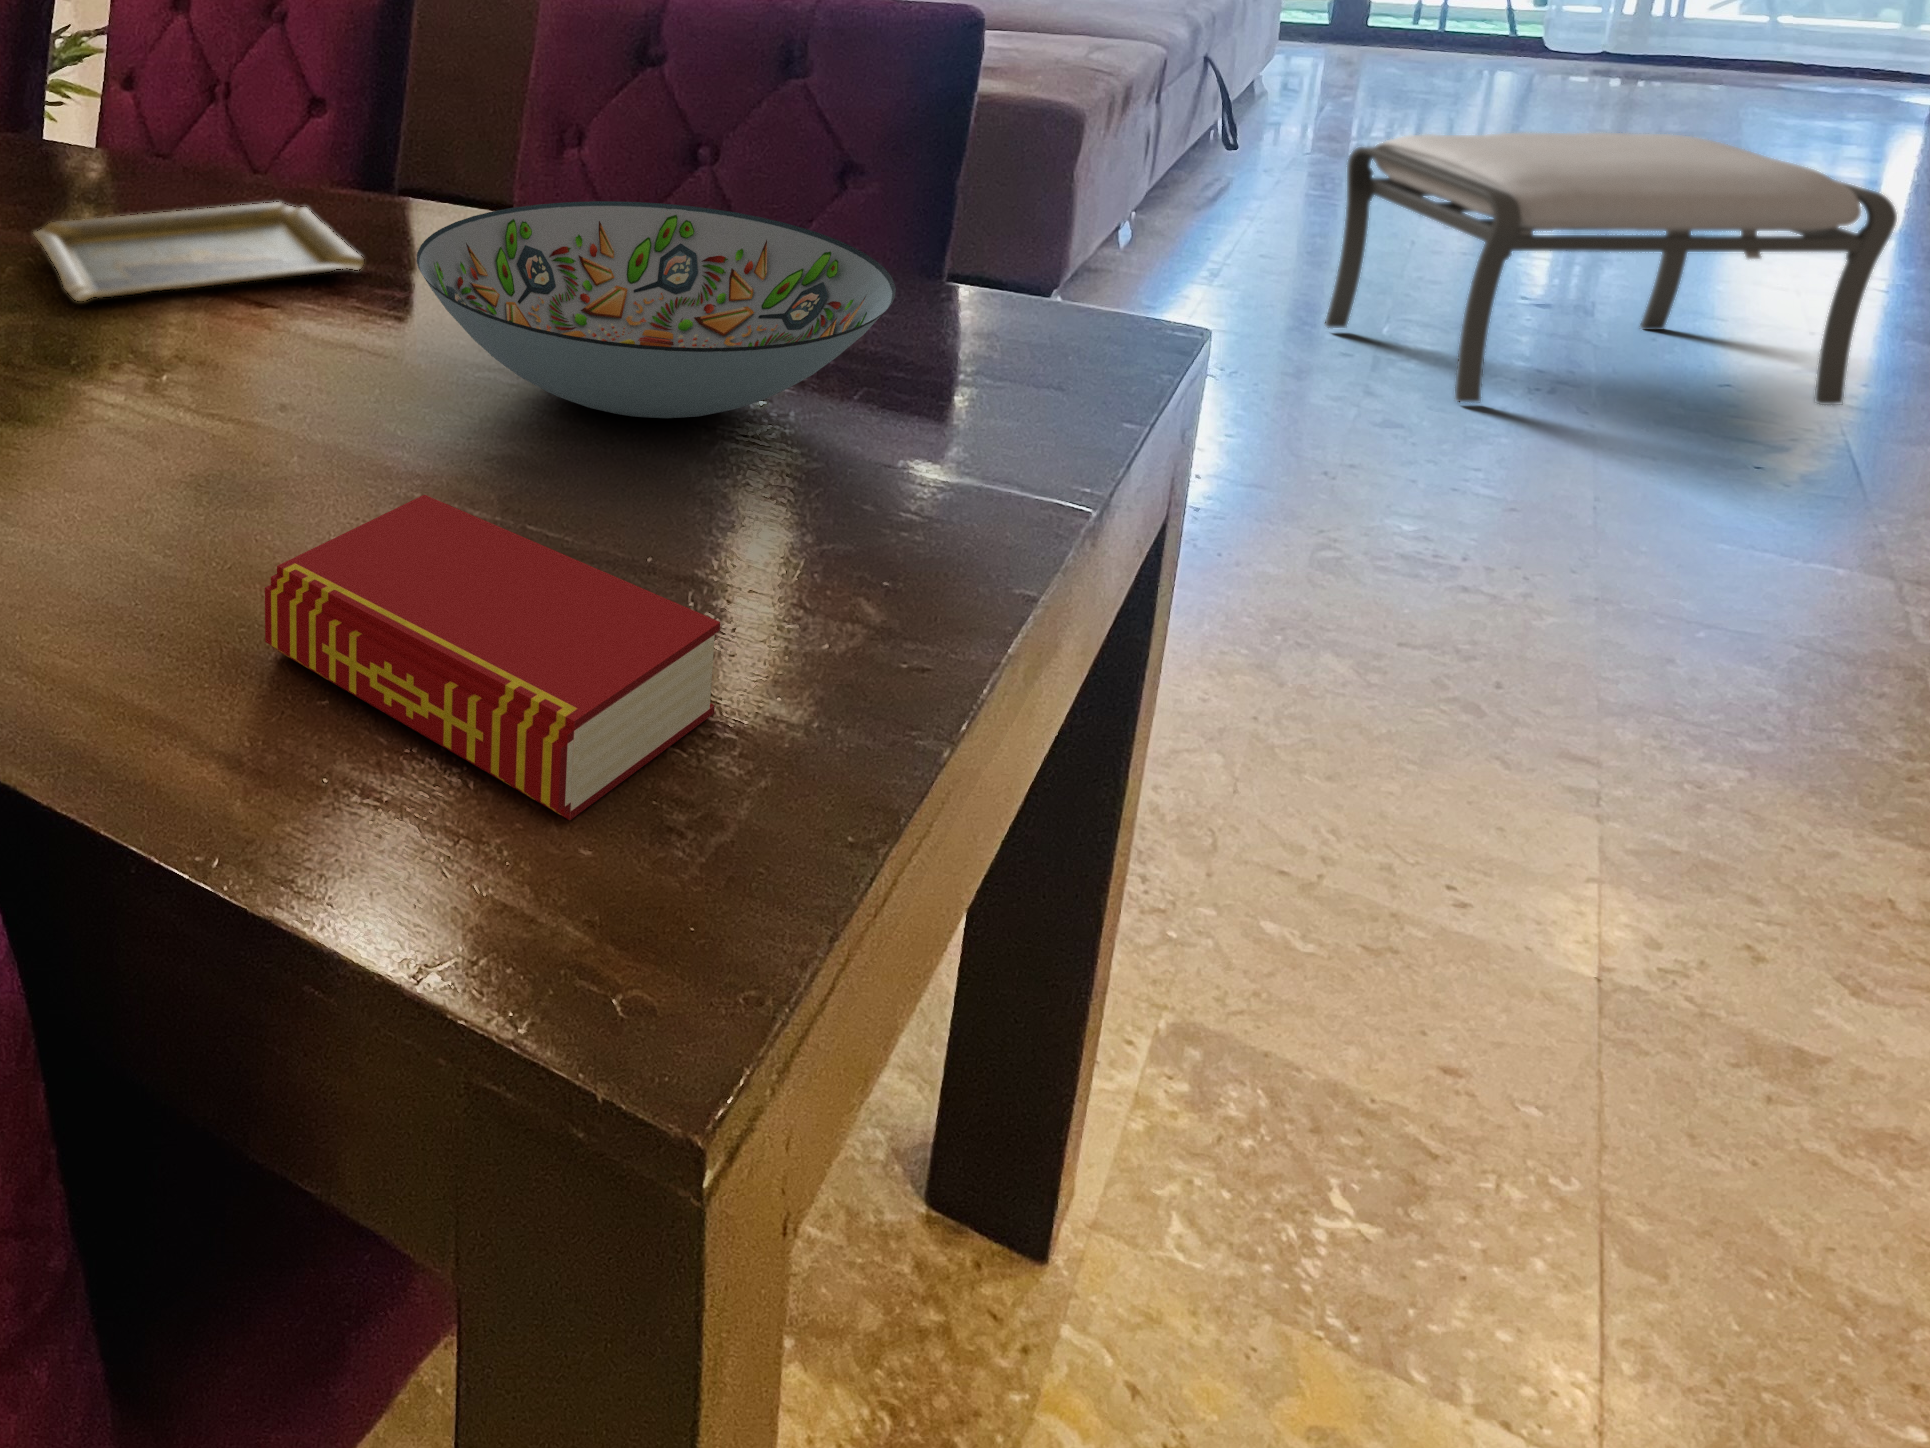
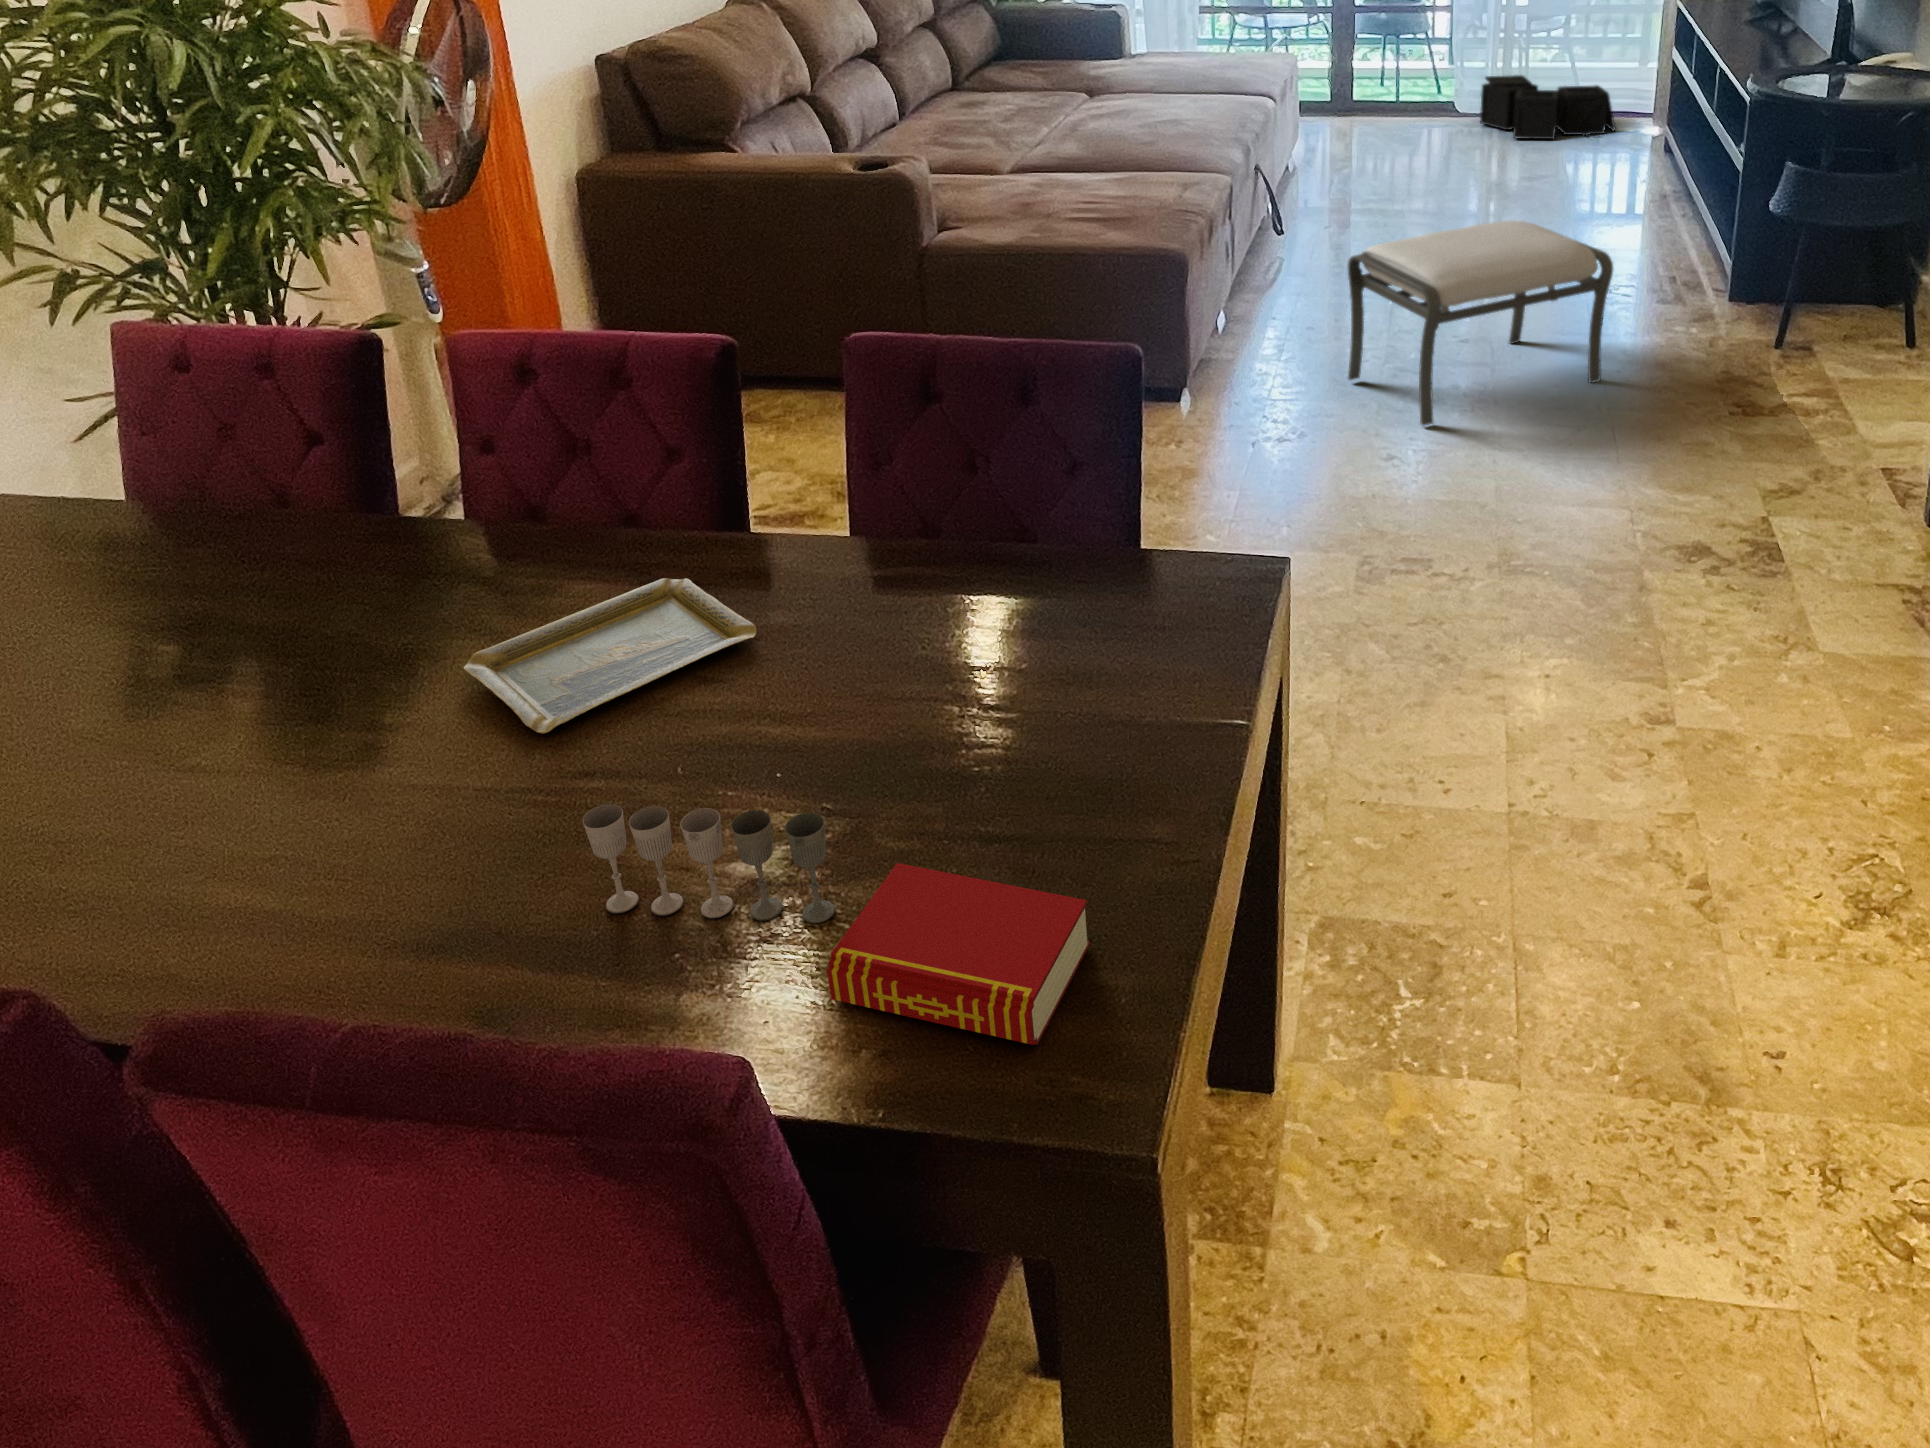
storage bin: none [1596,9,1876,105] -> present [1480,75,1615,139]
decorative bowl: present [417,201,896,418] -> none [823,555,1126,736]
wine glass: none [35,321,330,558] -> present [583,804,835,923]

